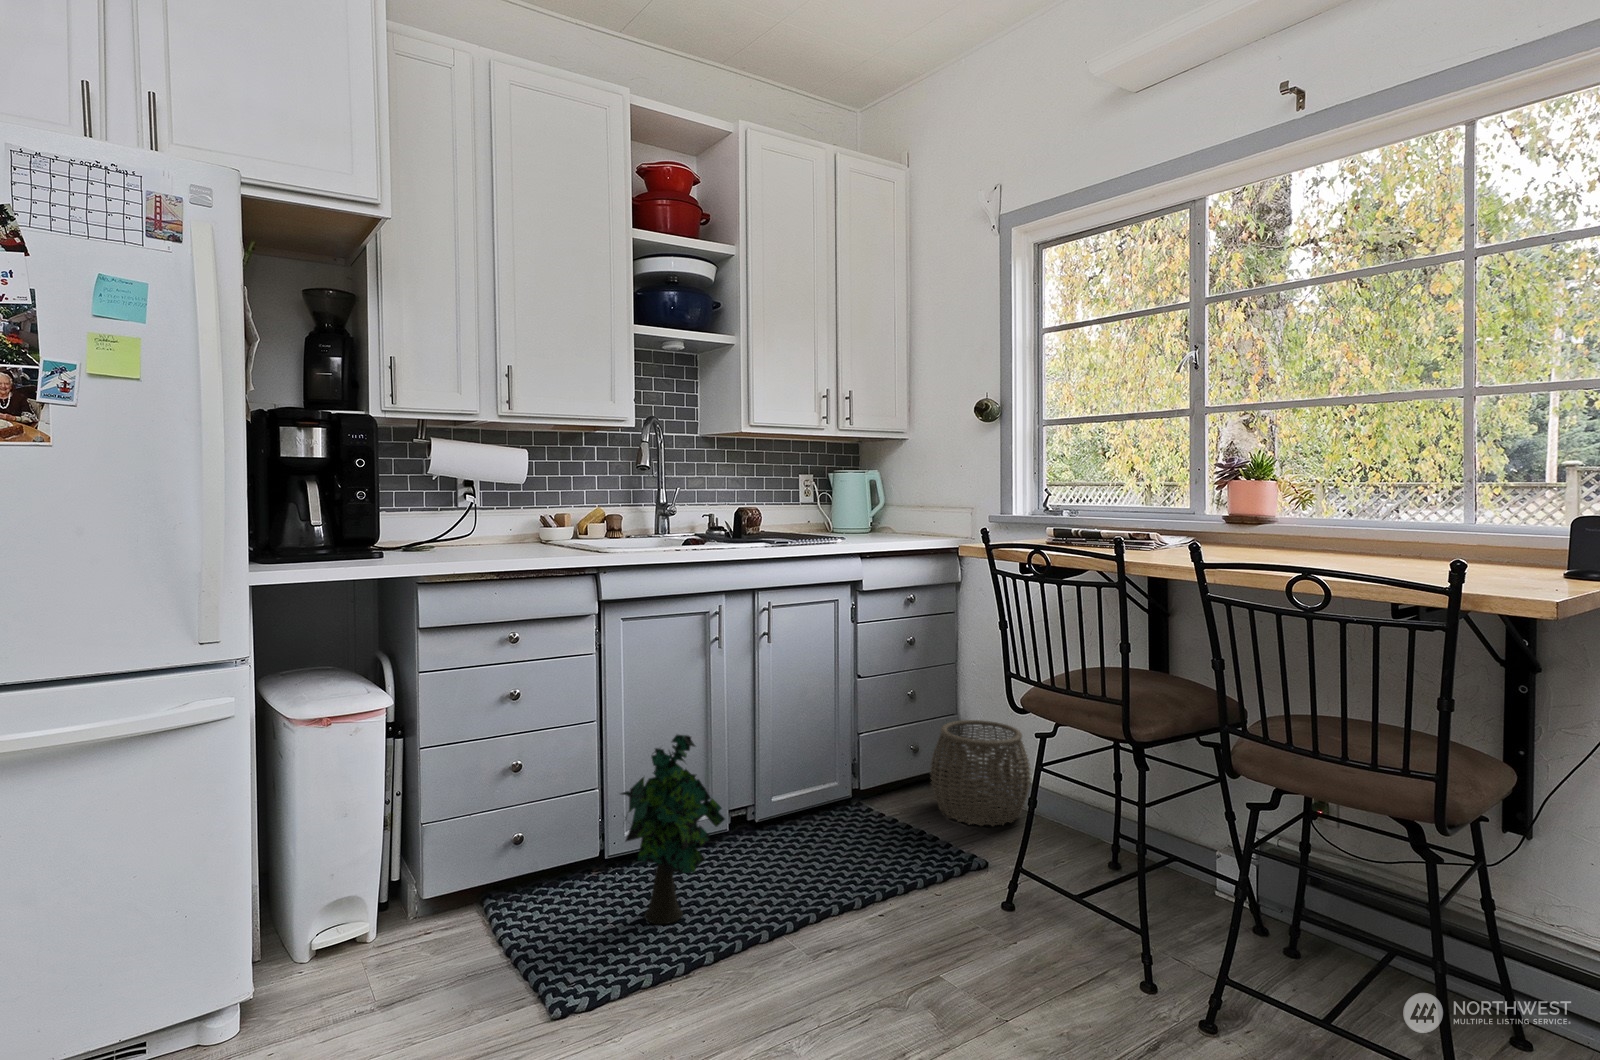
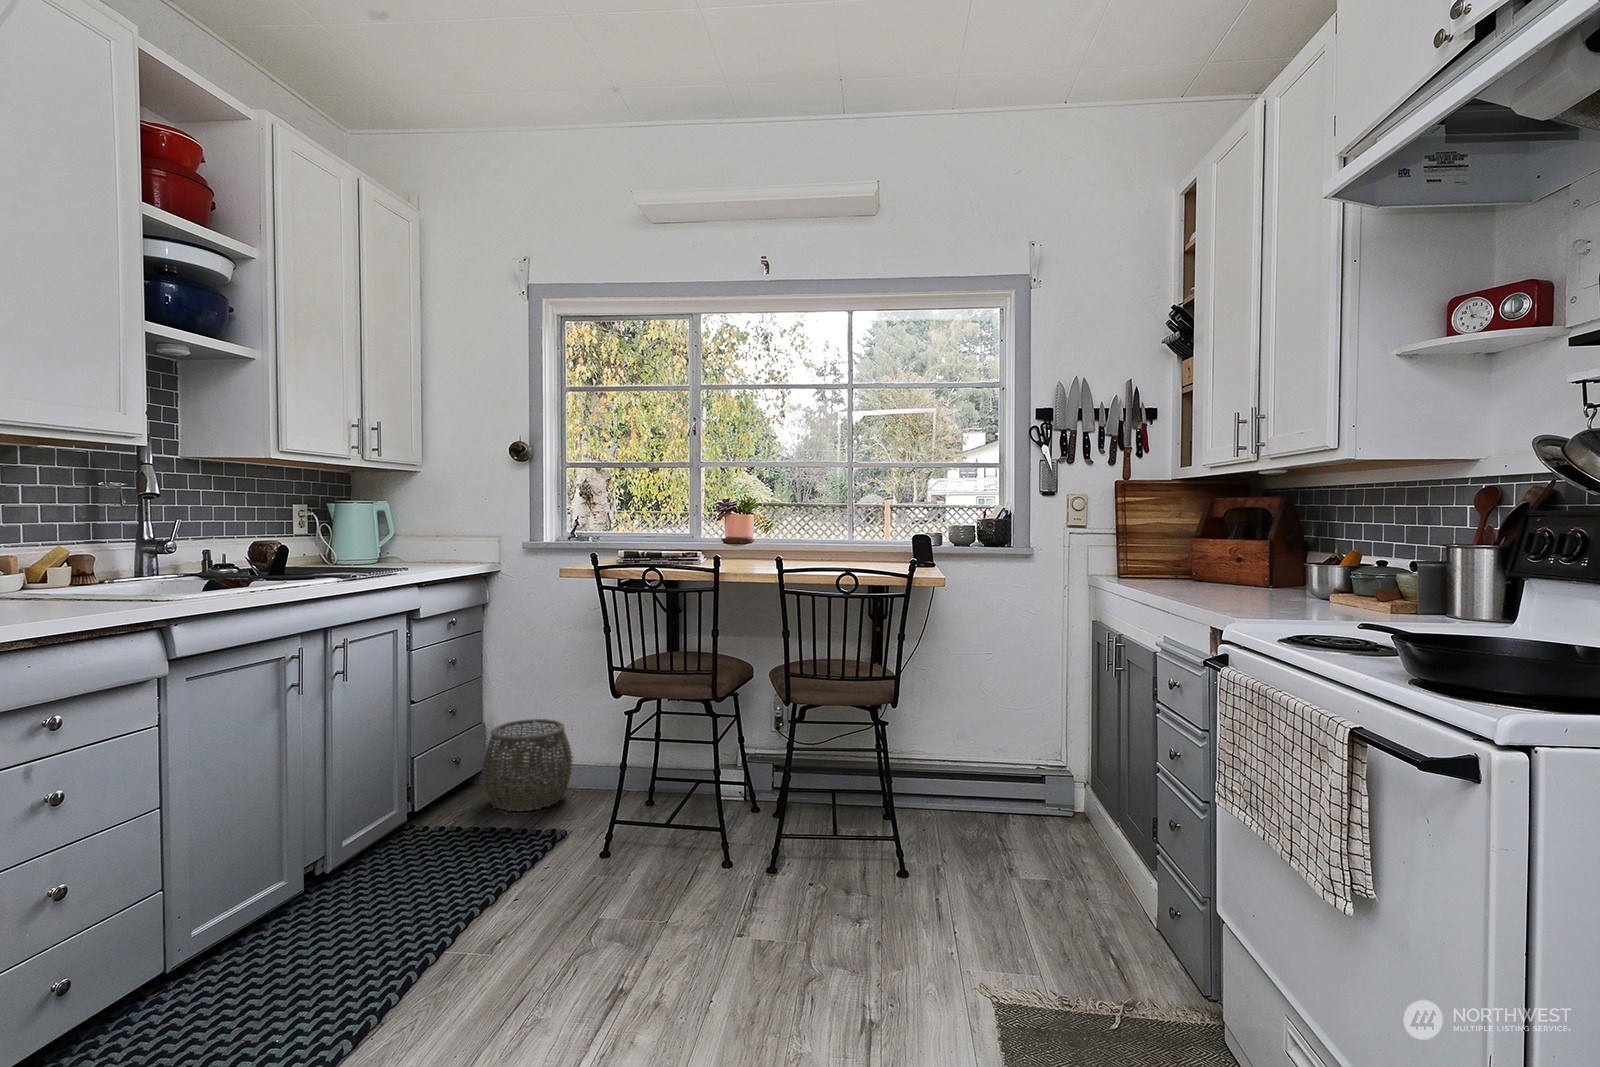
decorative plant: present [621,735,725,924] -> none [224,782,369,999]

